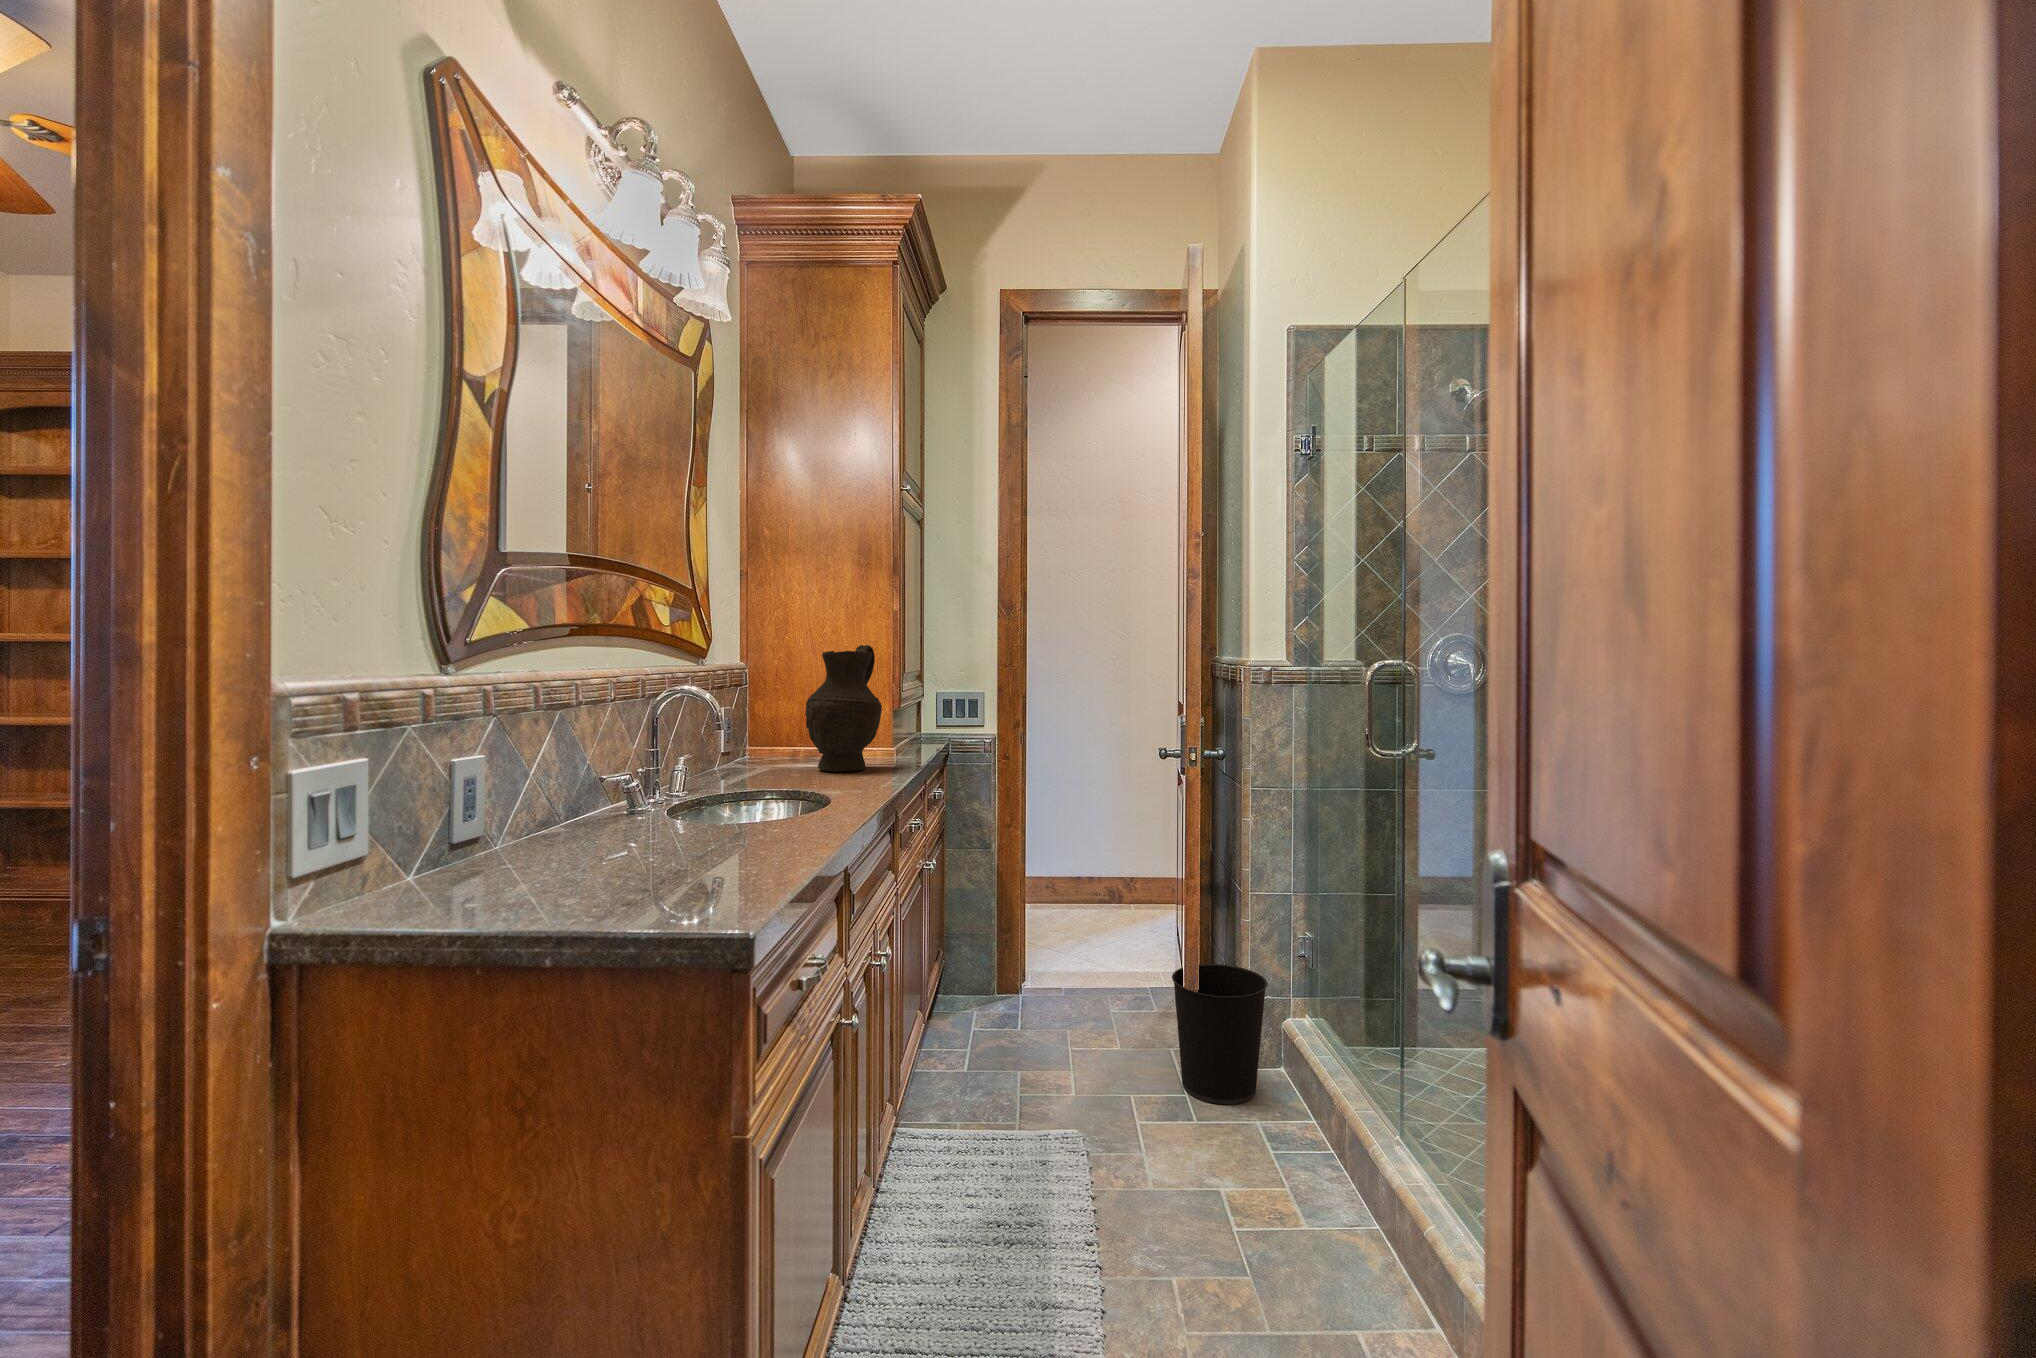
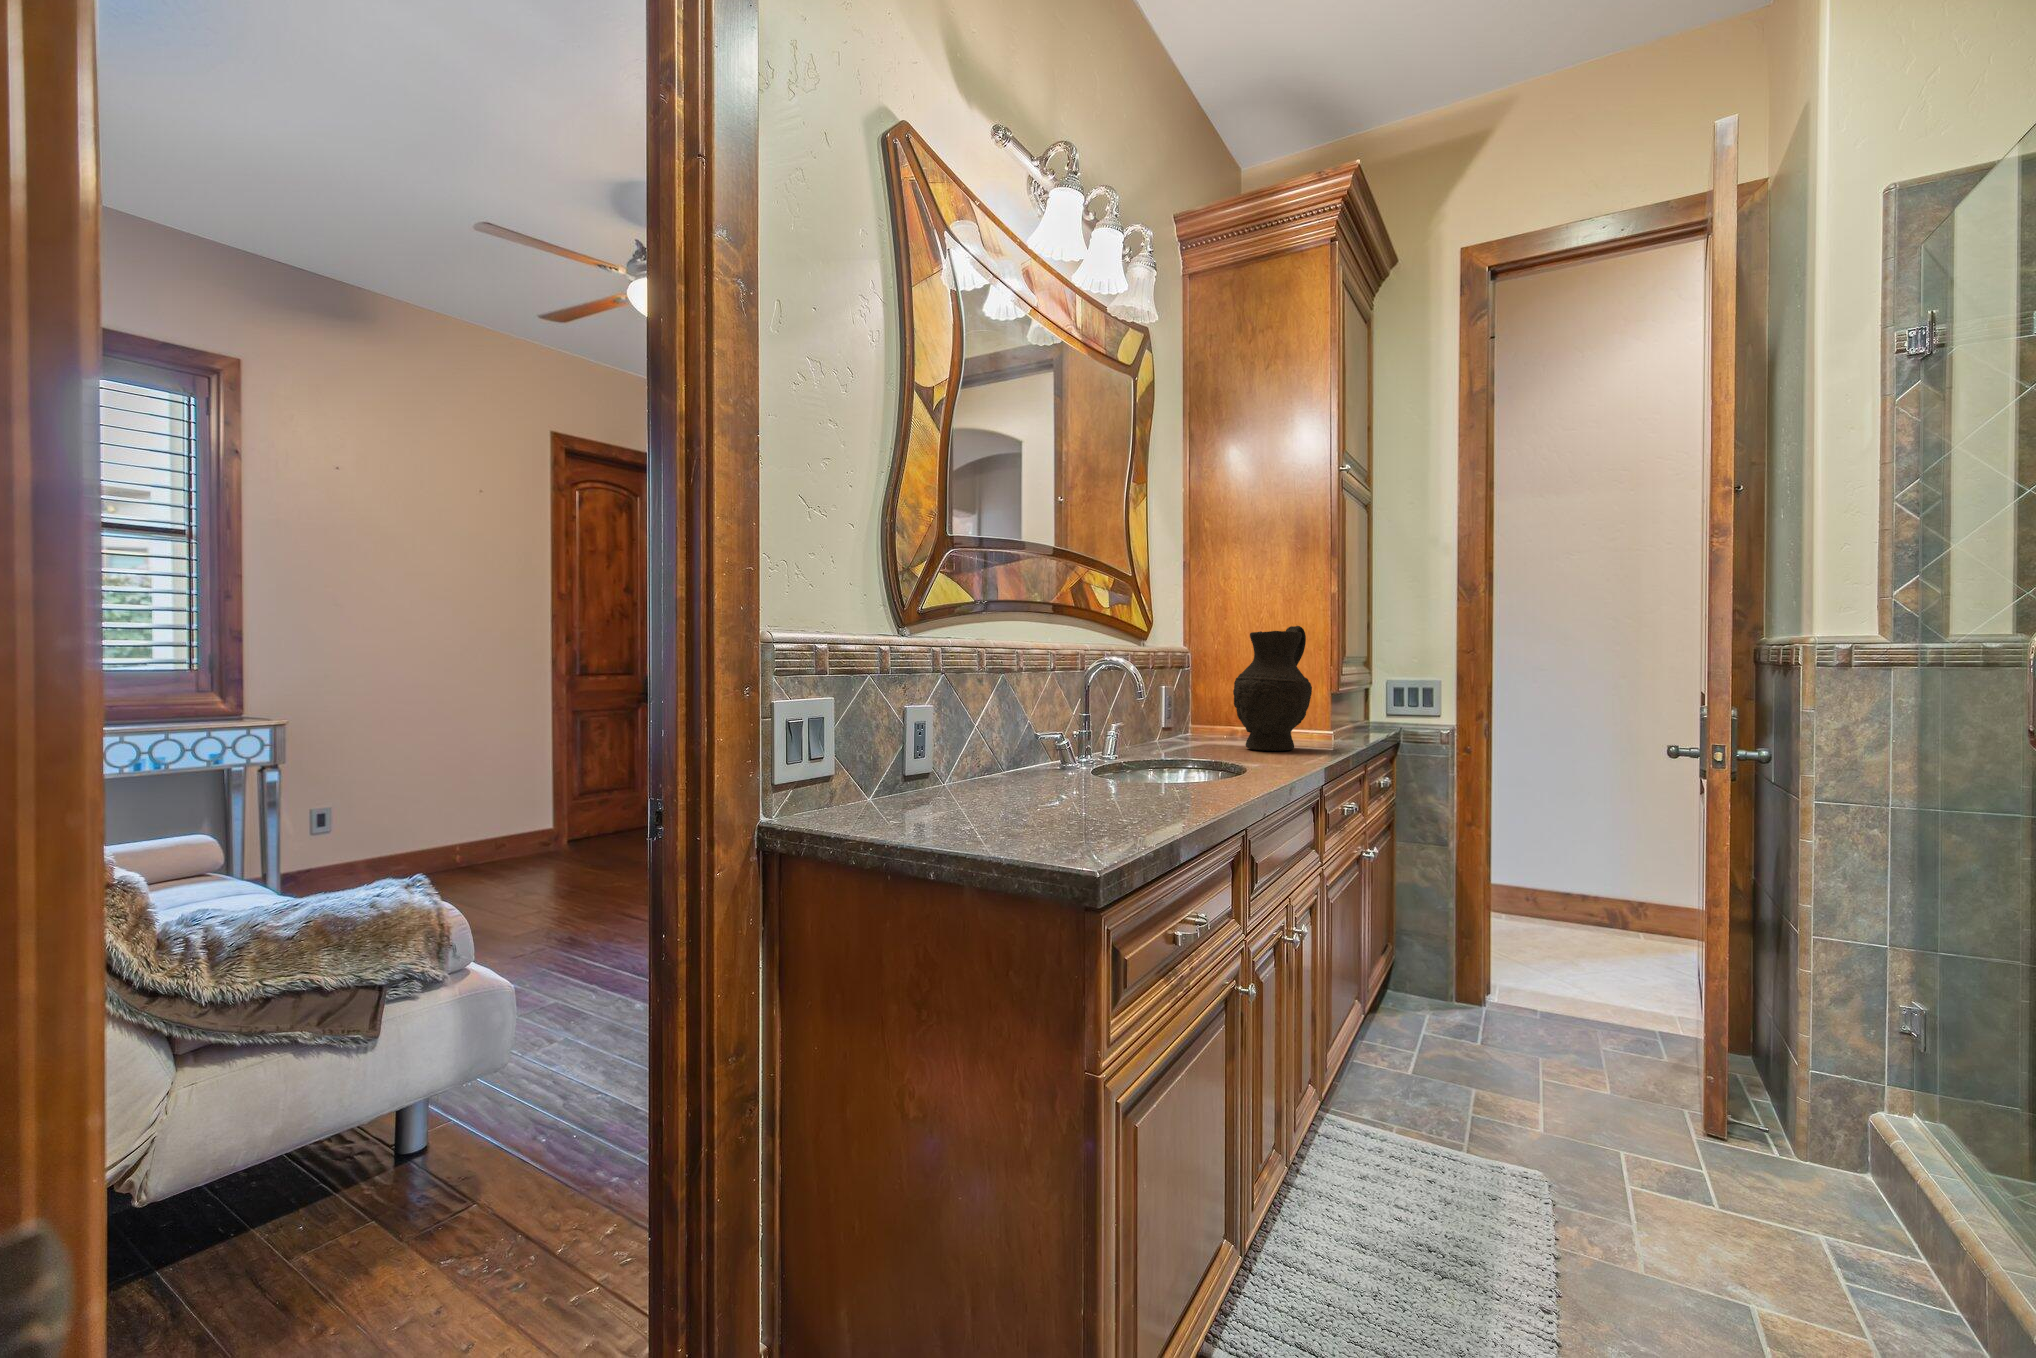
wastebasket: present [1172,964,1268,1104] -> none [1683,1017,1843,1208]

